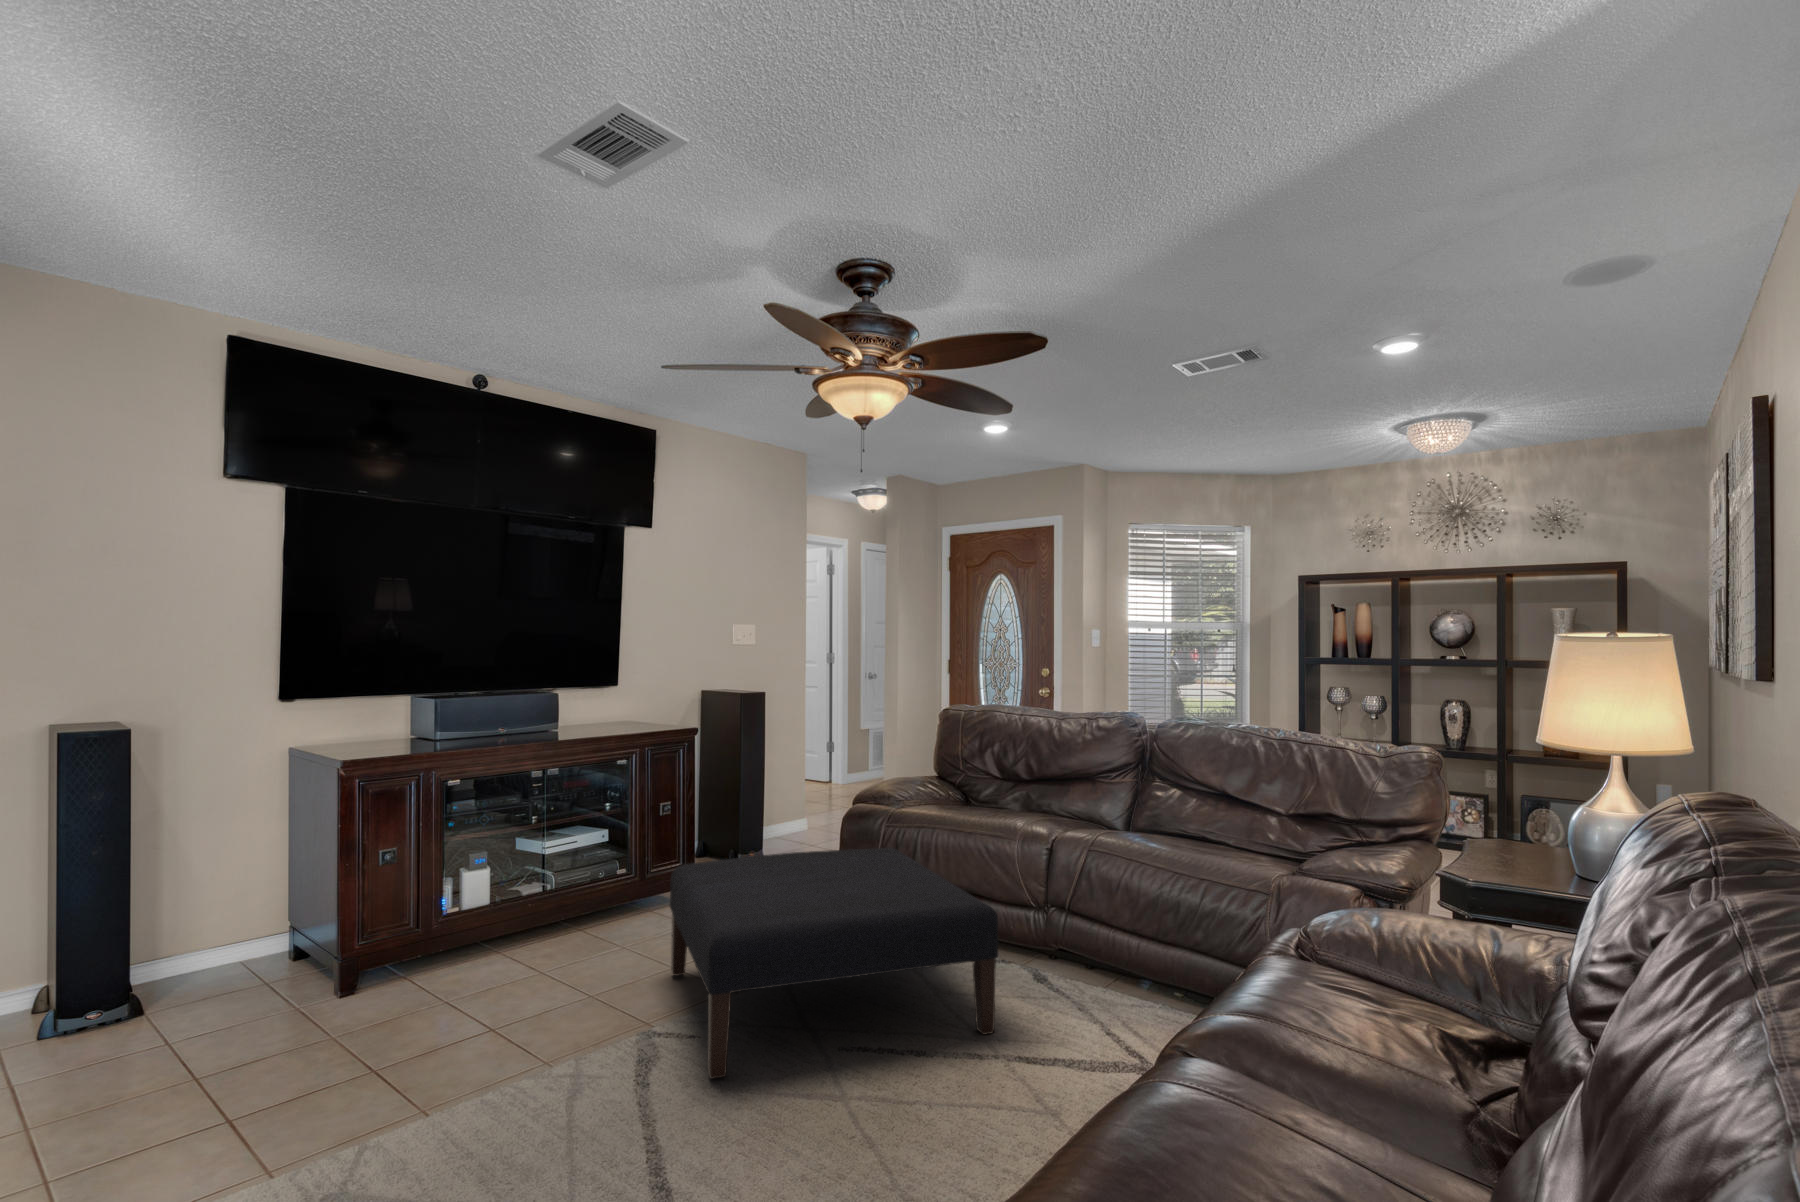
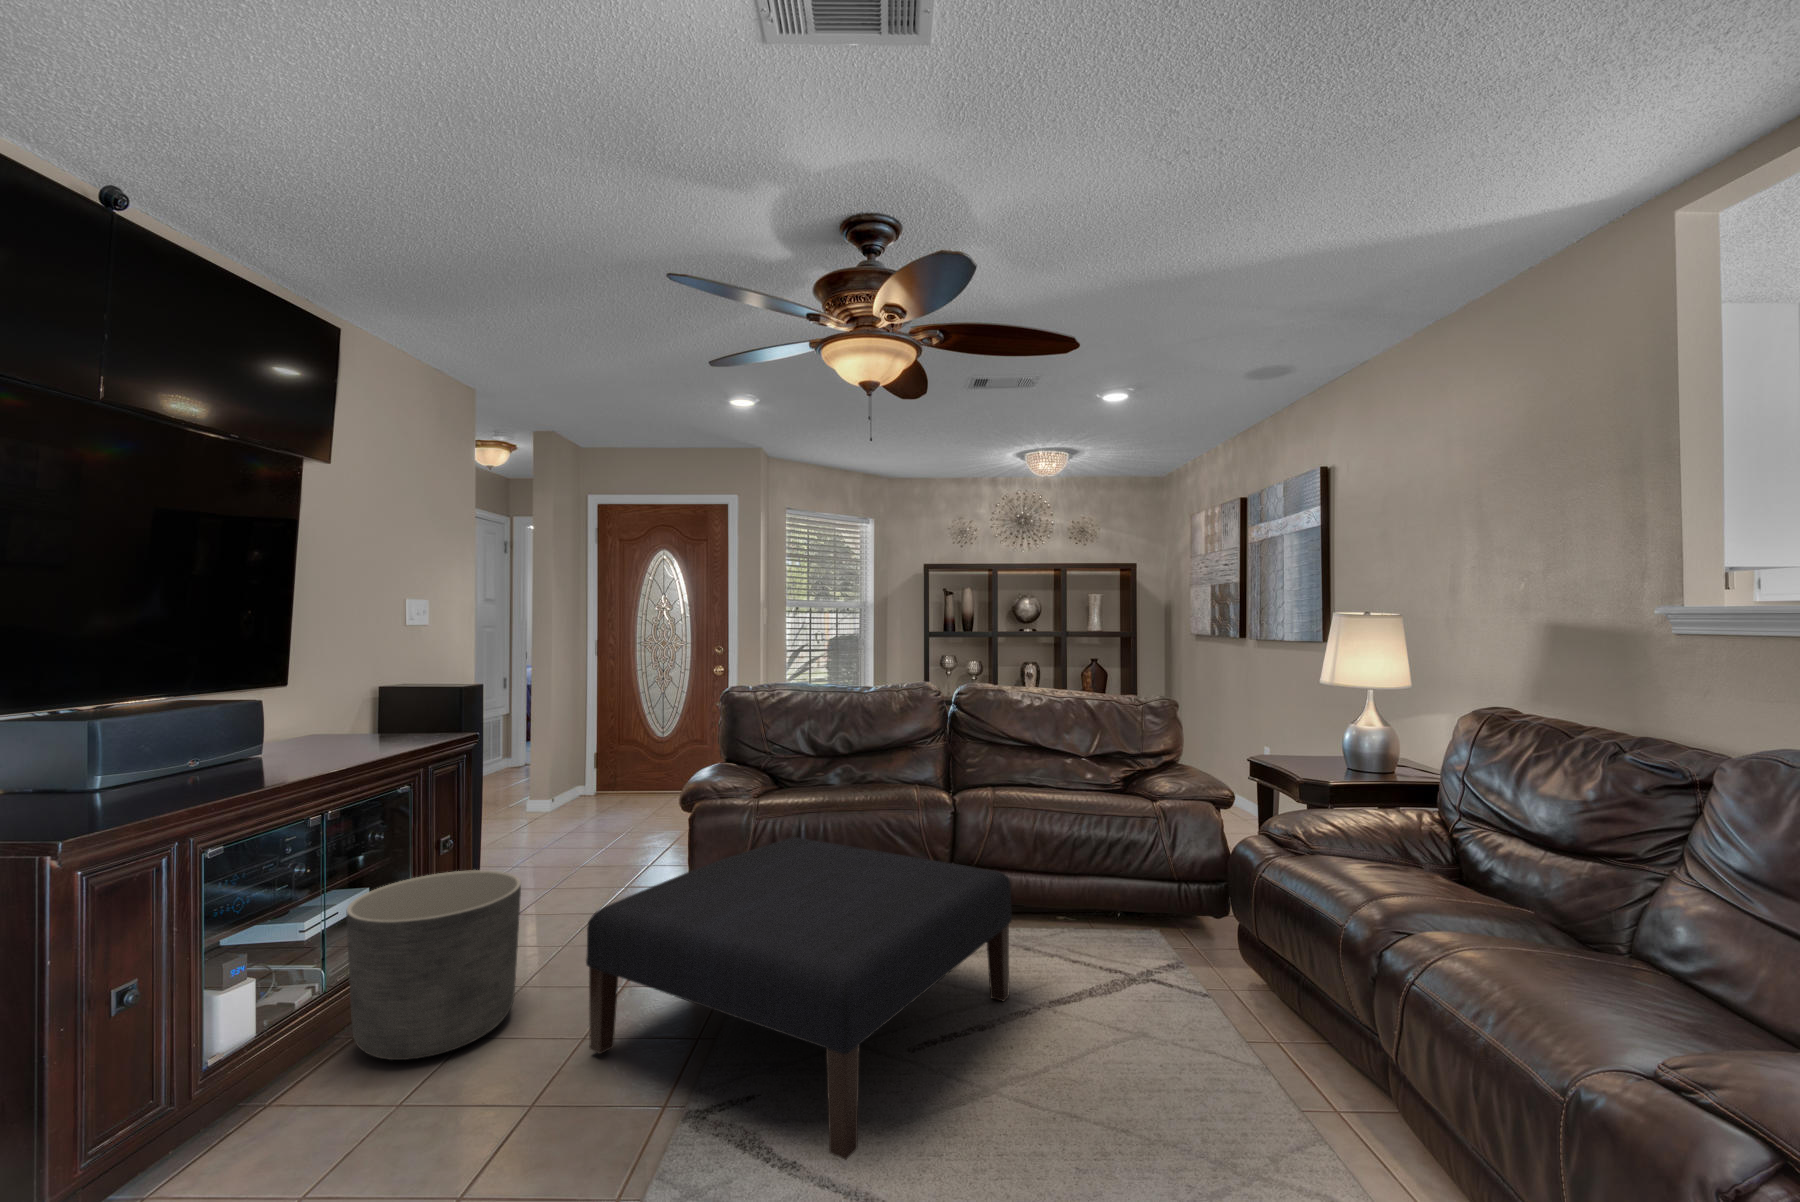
planter: none [565,828,677,949] -> present [346,870,521,1060]

